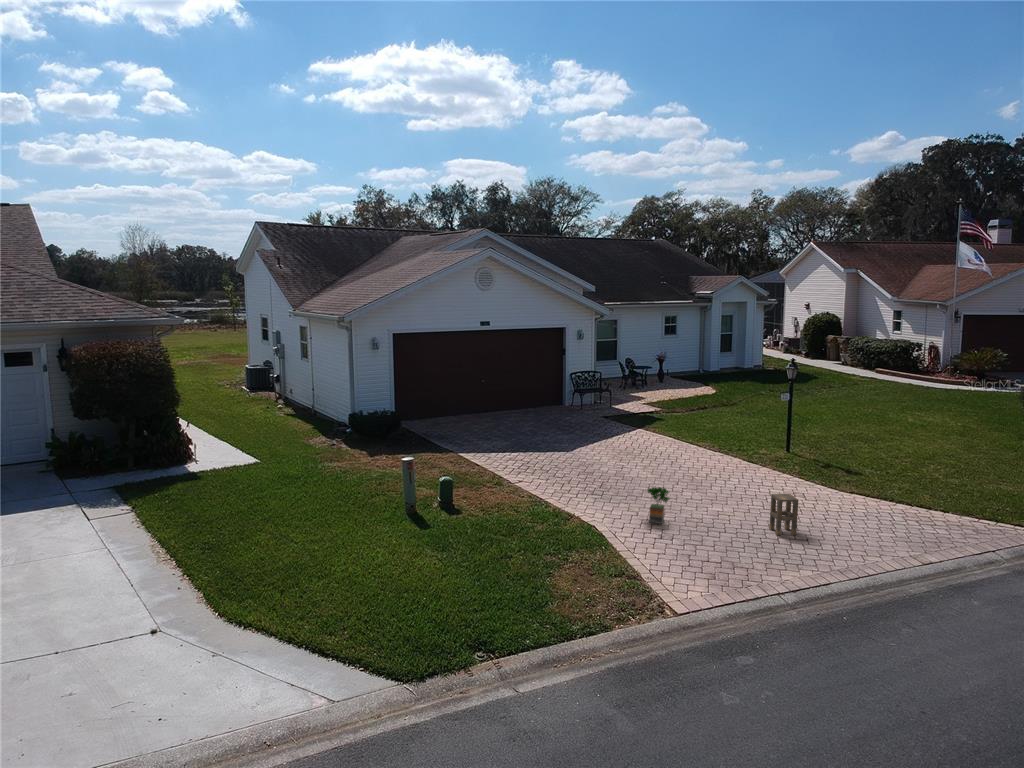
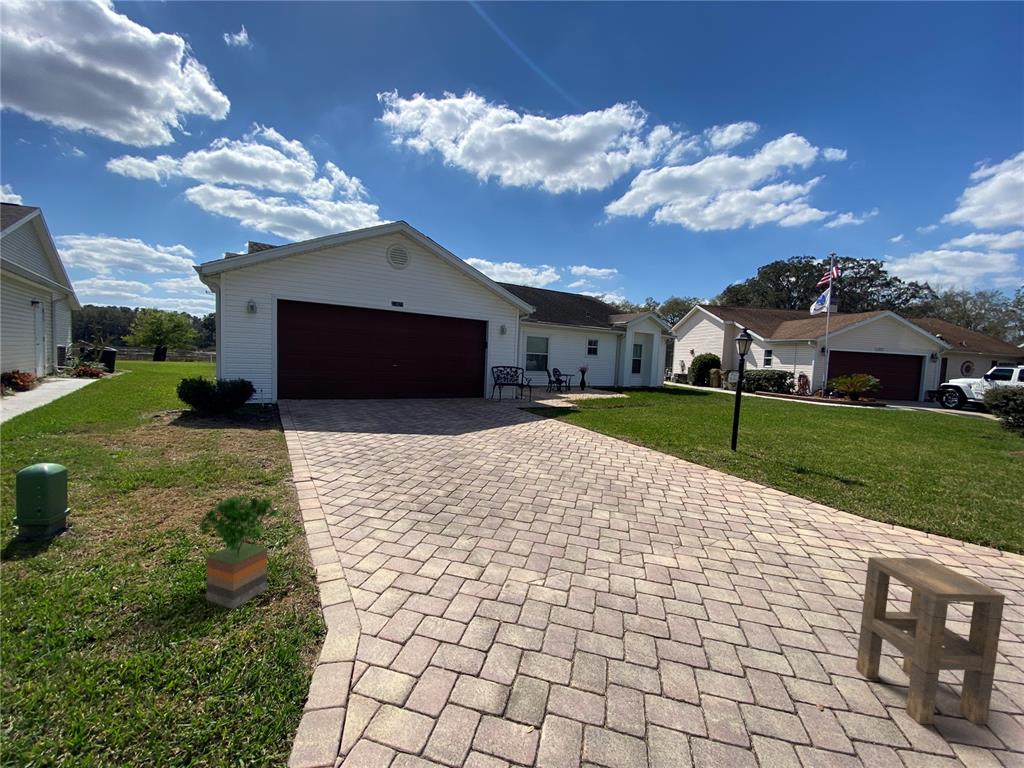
potted tree: present [648,487,670,524] -> present [199,495,280,609]

